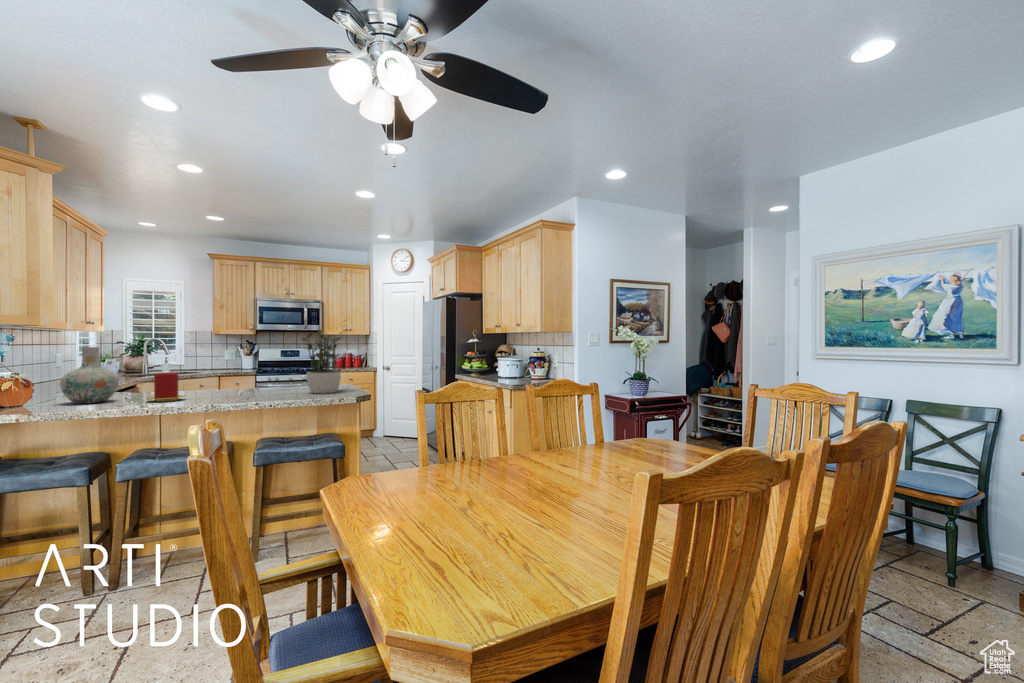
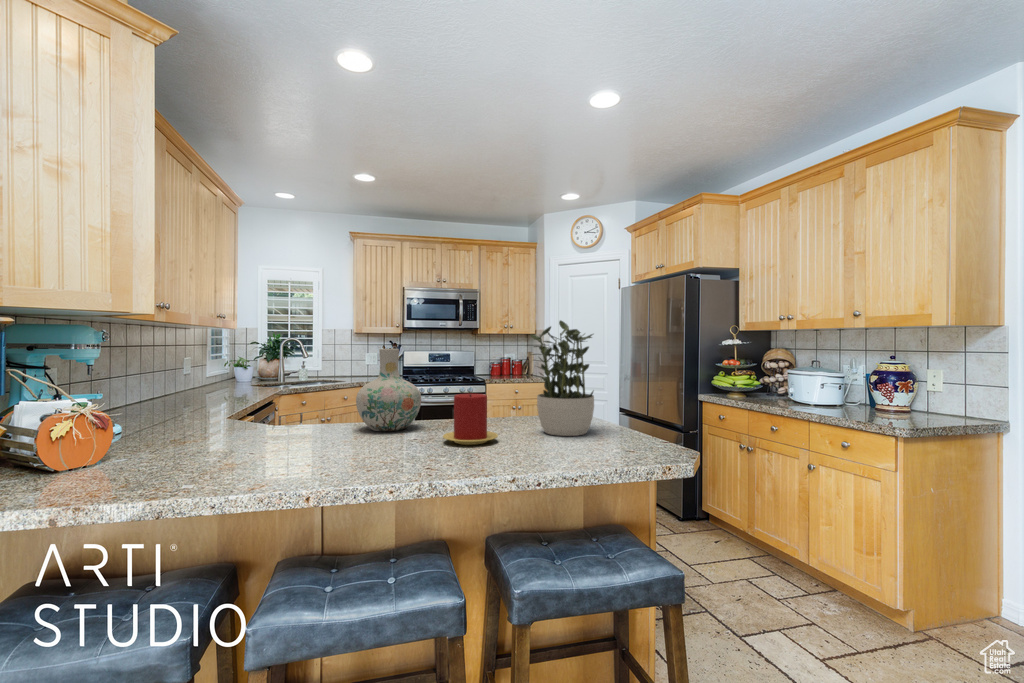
vase: present [60,347,119,404] -> present [356,349,421,431]
candle: present [147,373,186,402] -> present [443,394,498,445]

